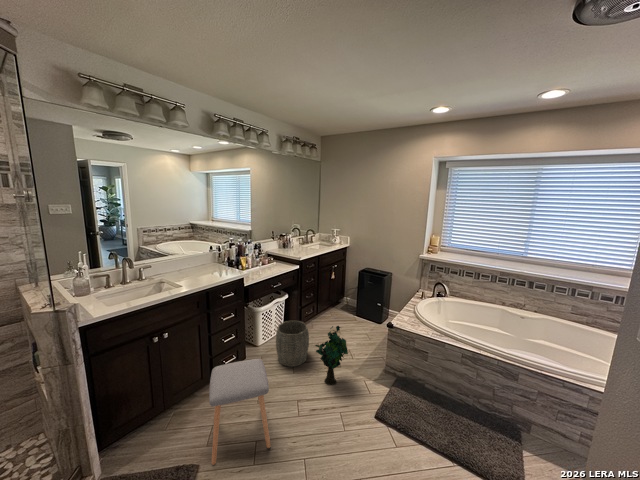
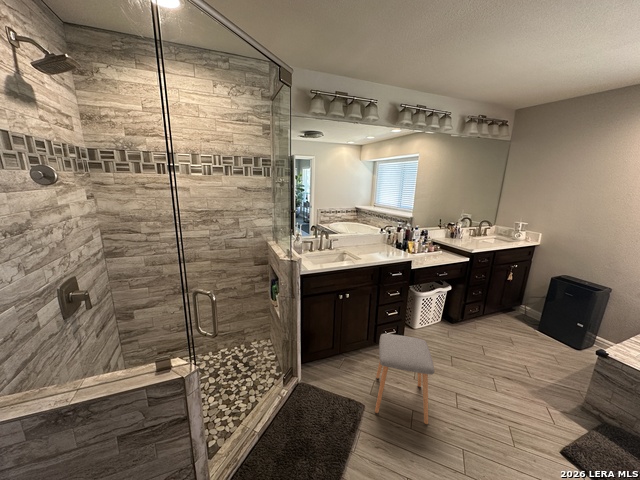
woven basket: present [276,321,309,367] -> none [435,313,474,360]
decorative plant: present [315,326,348,385] -> none [483,332,530,396]

